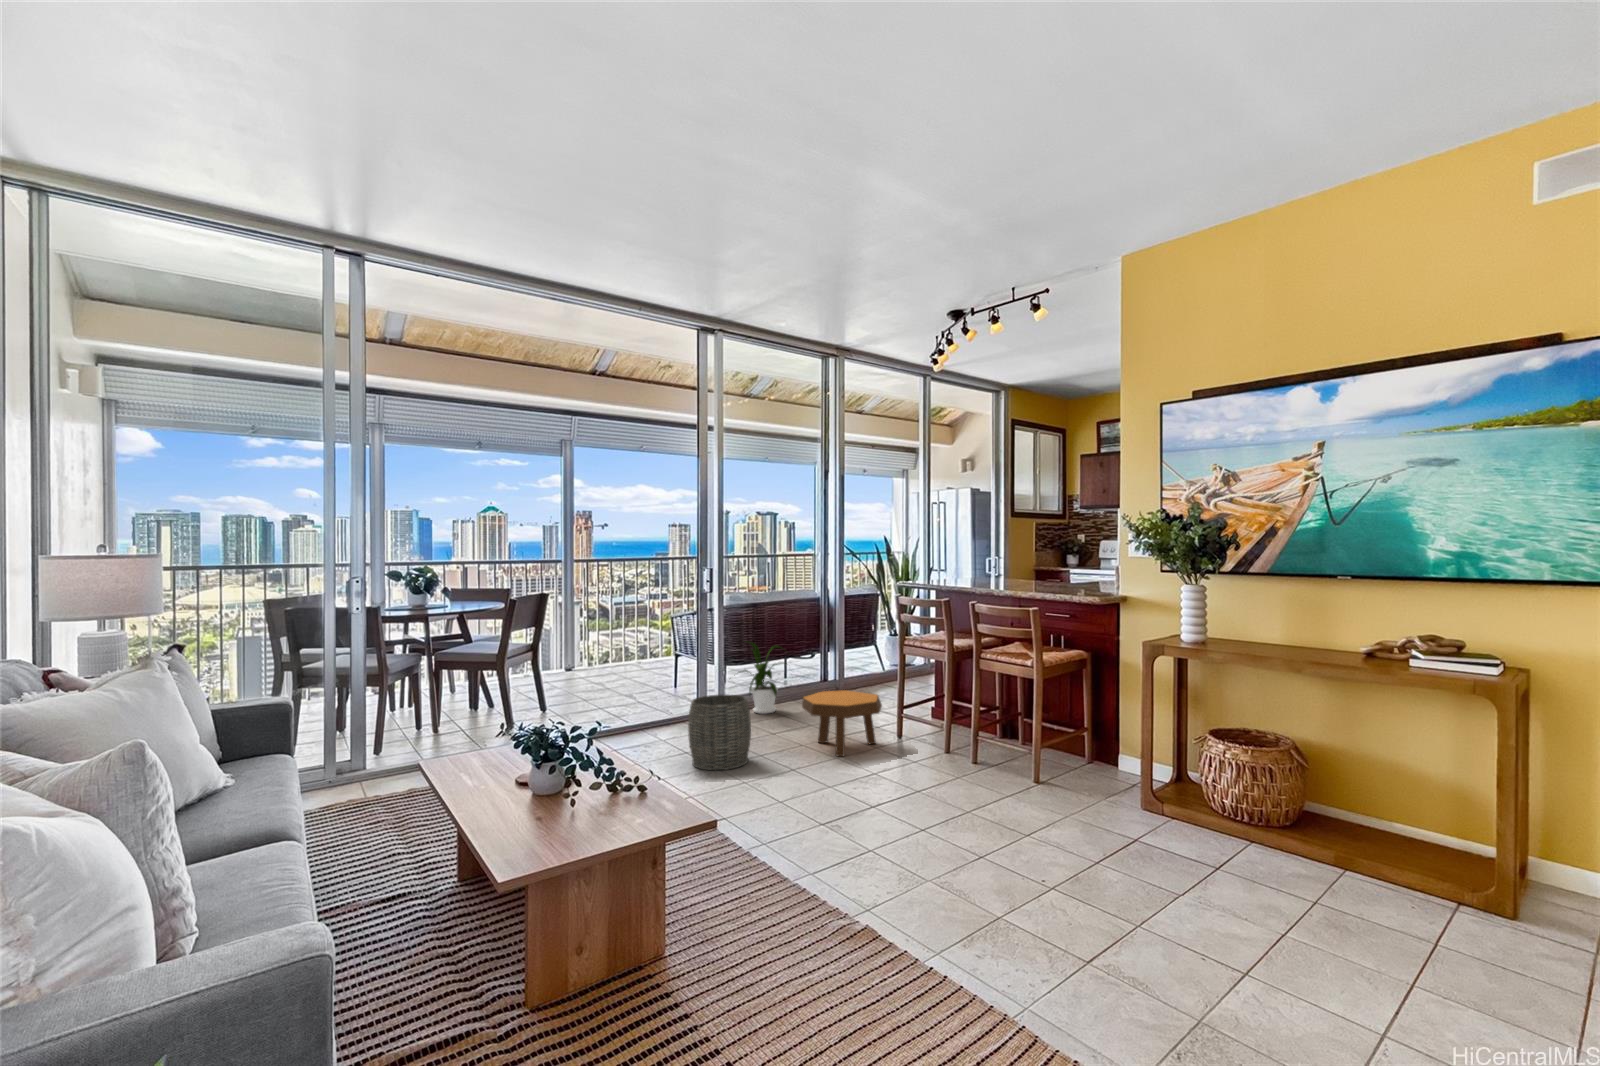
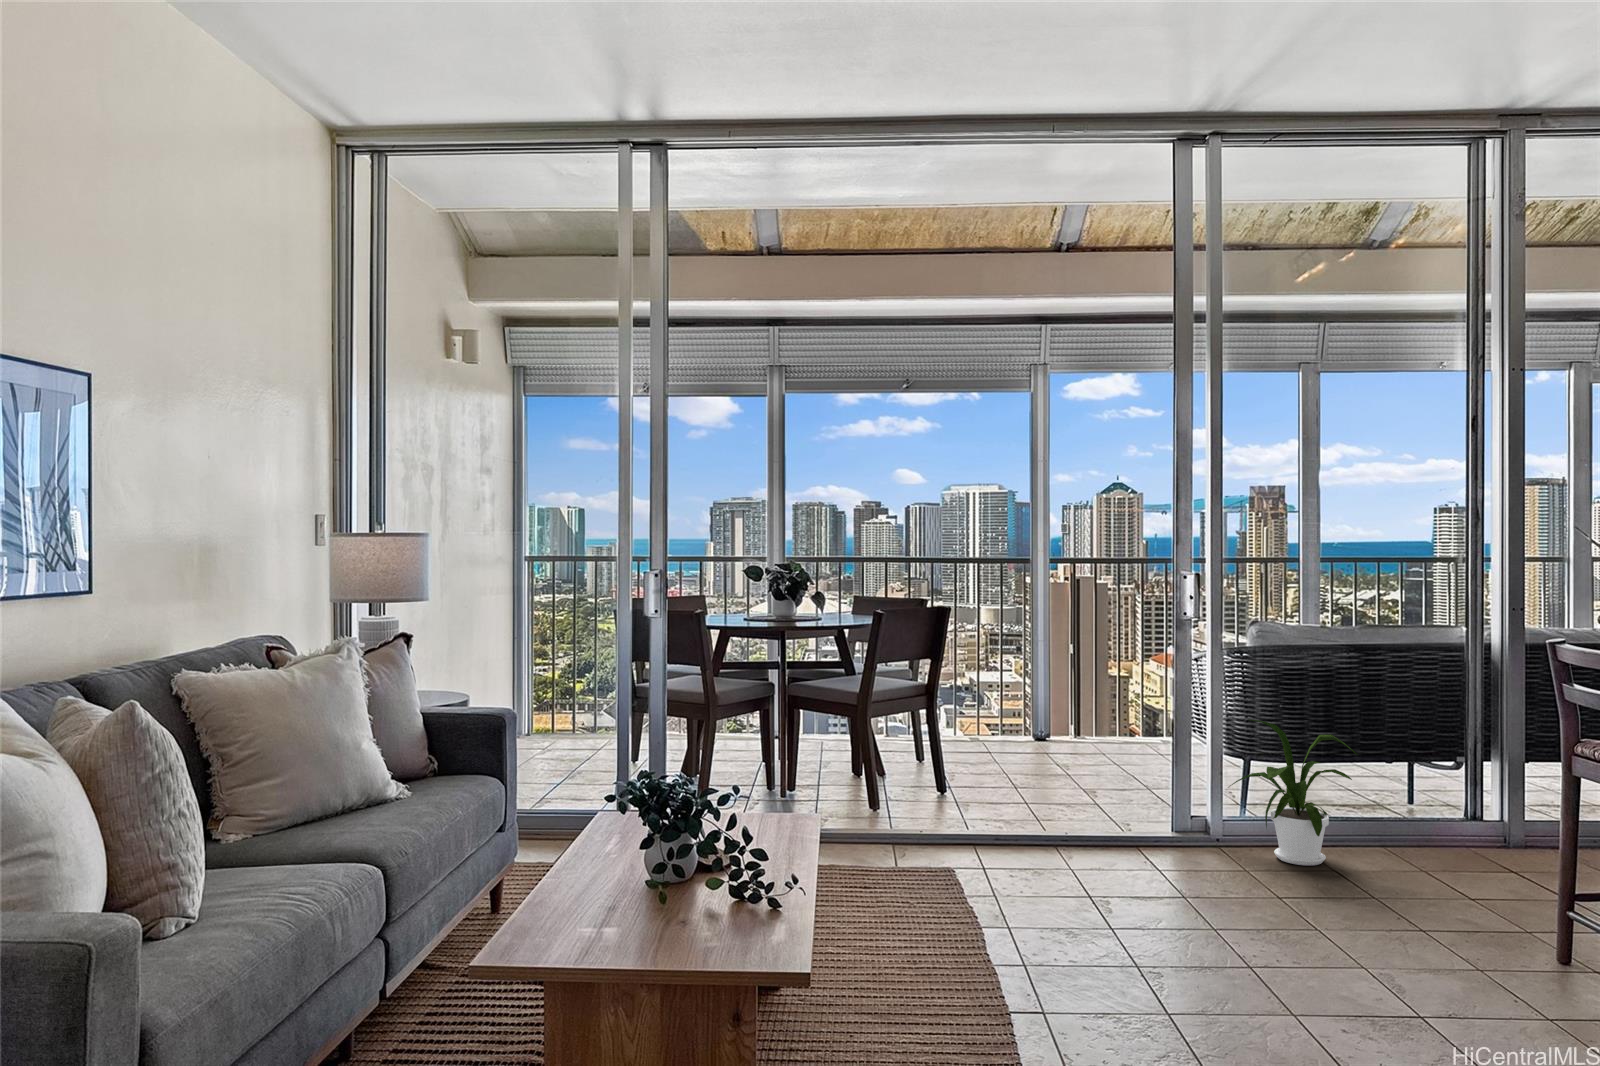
footstool: present [802,690,882,757] -> none [1313,852,1514,1010]
woven basket: present [688,694,751,770] -> none [1054,820,1176,971]

